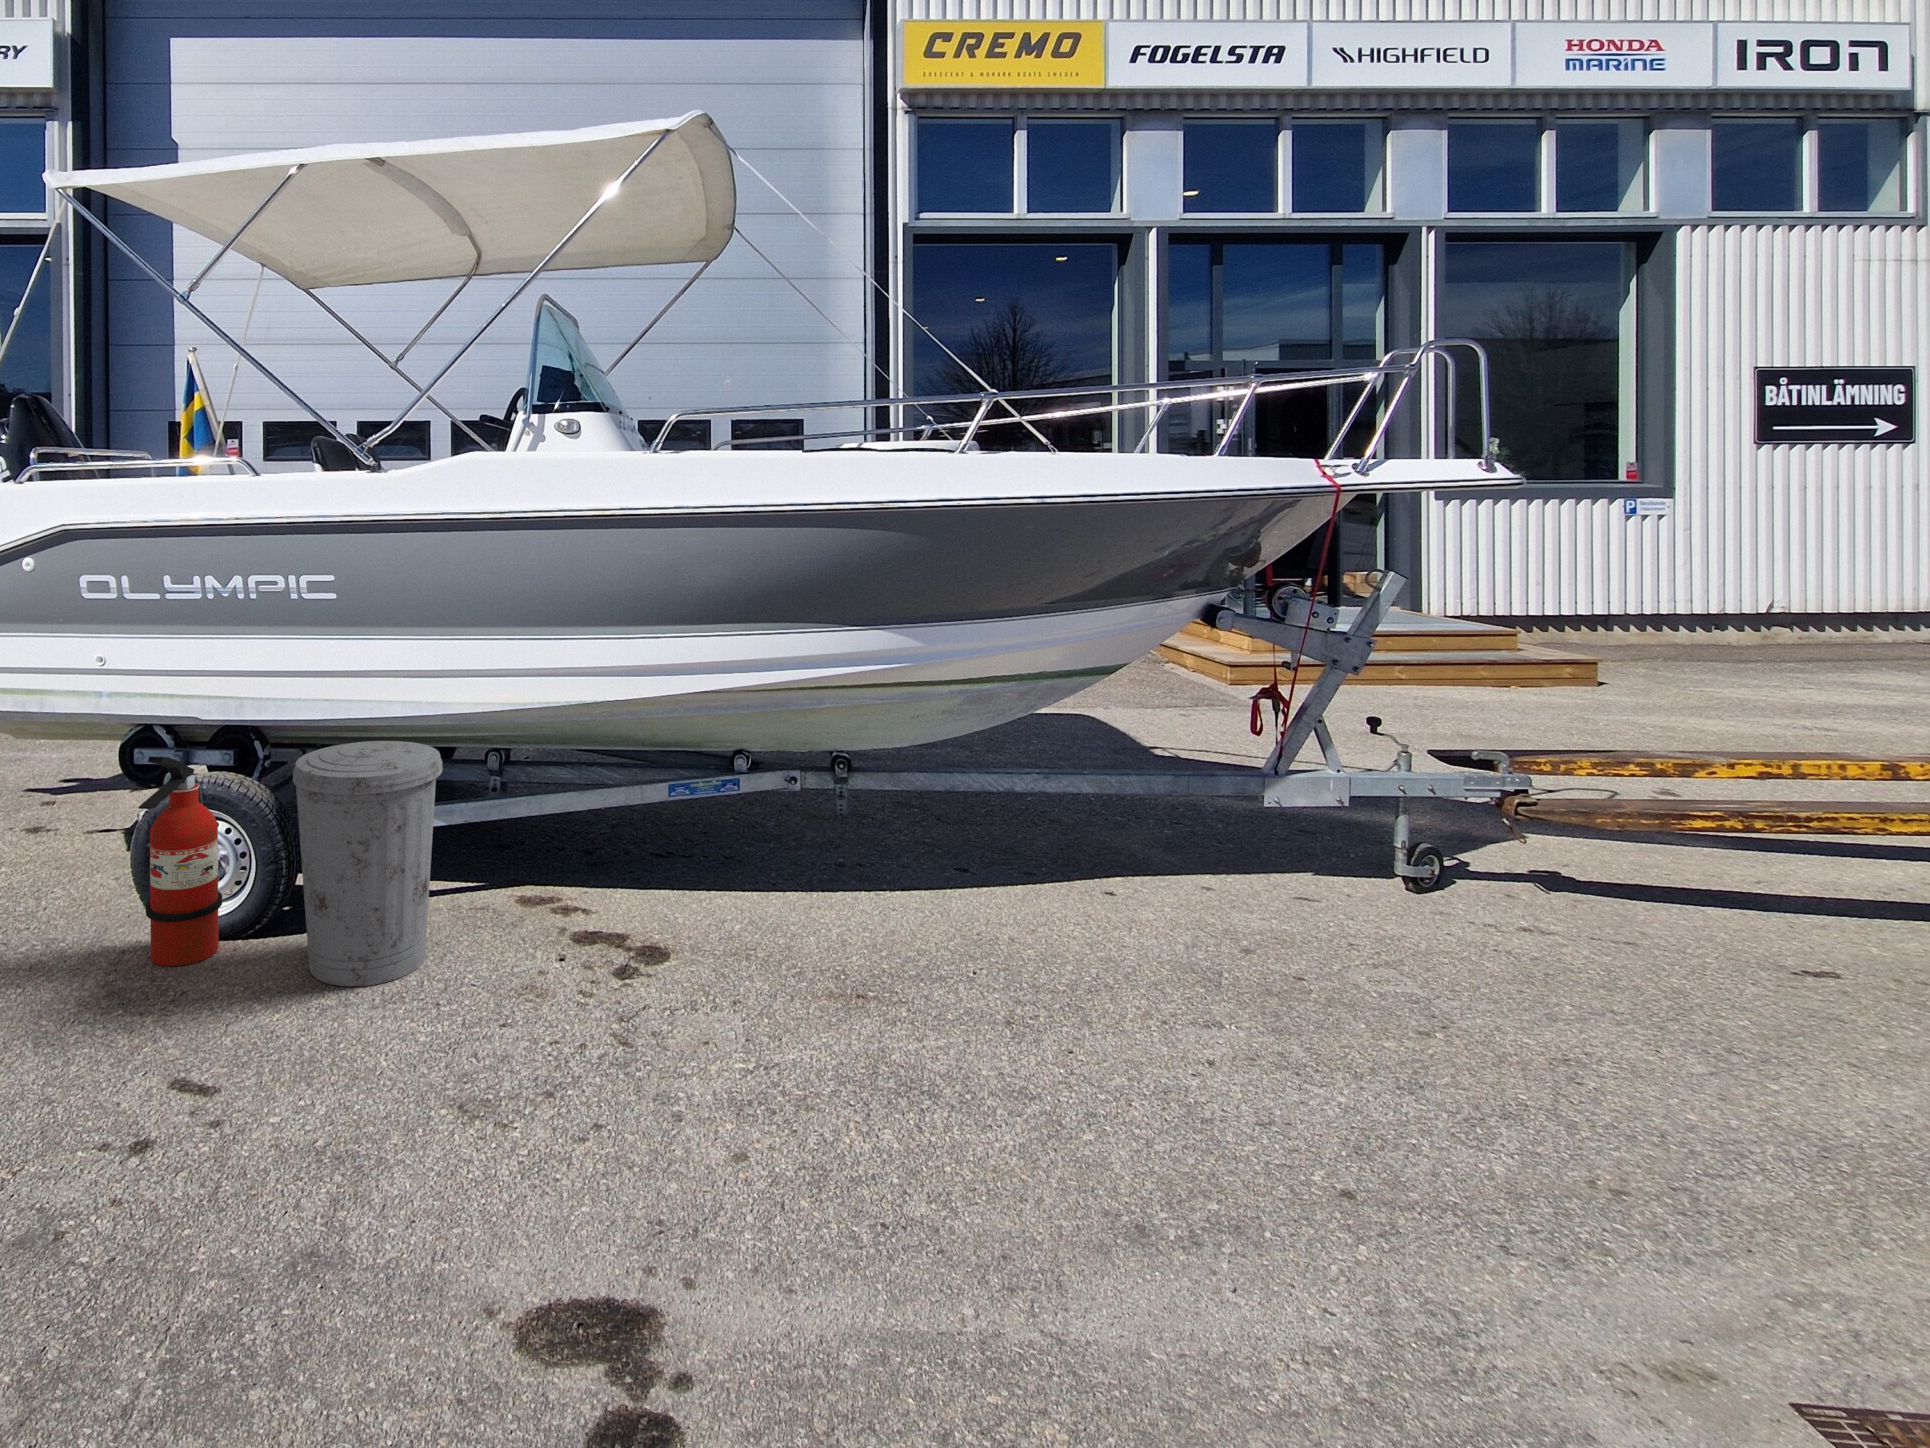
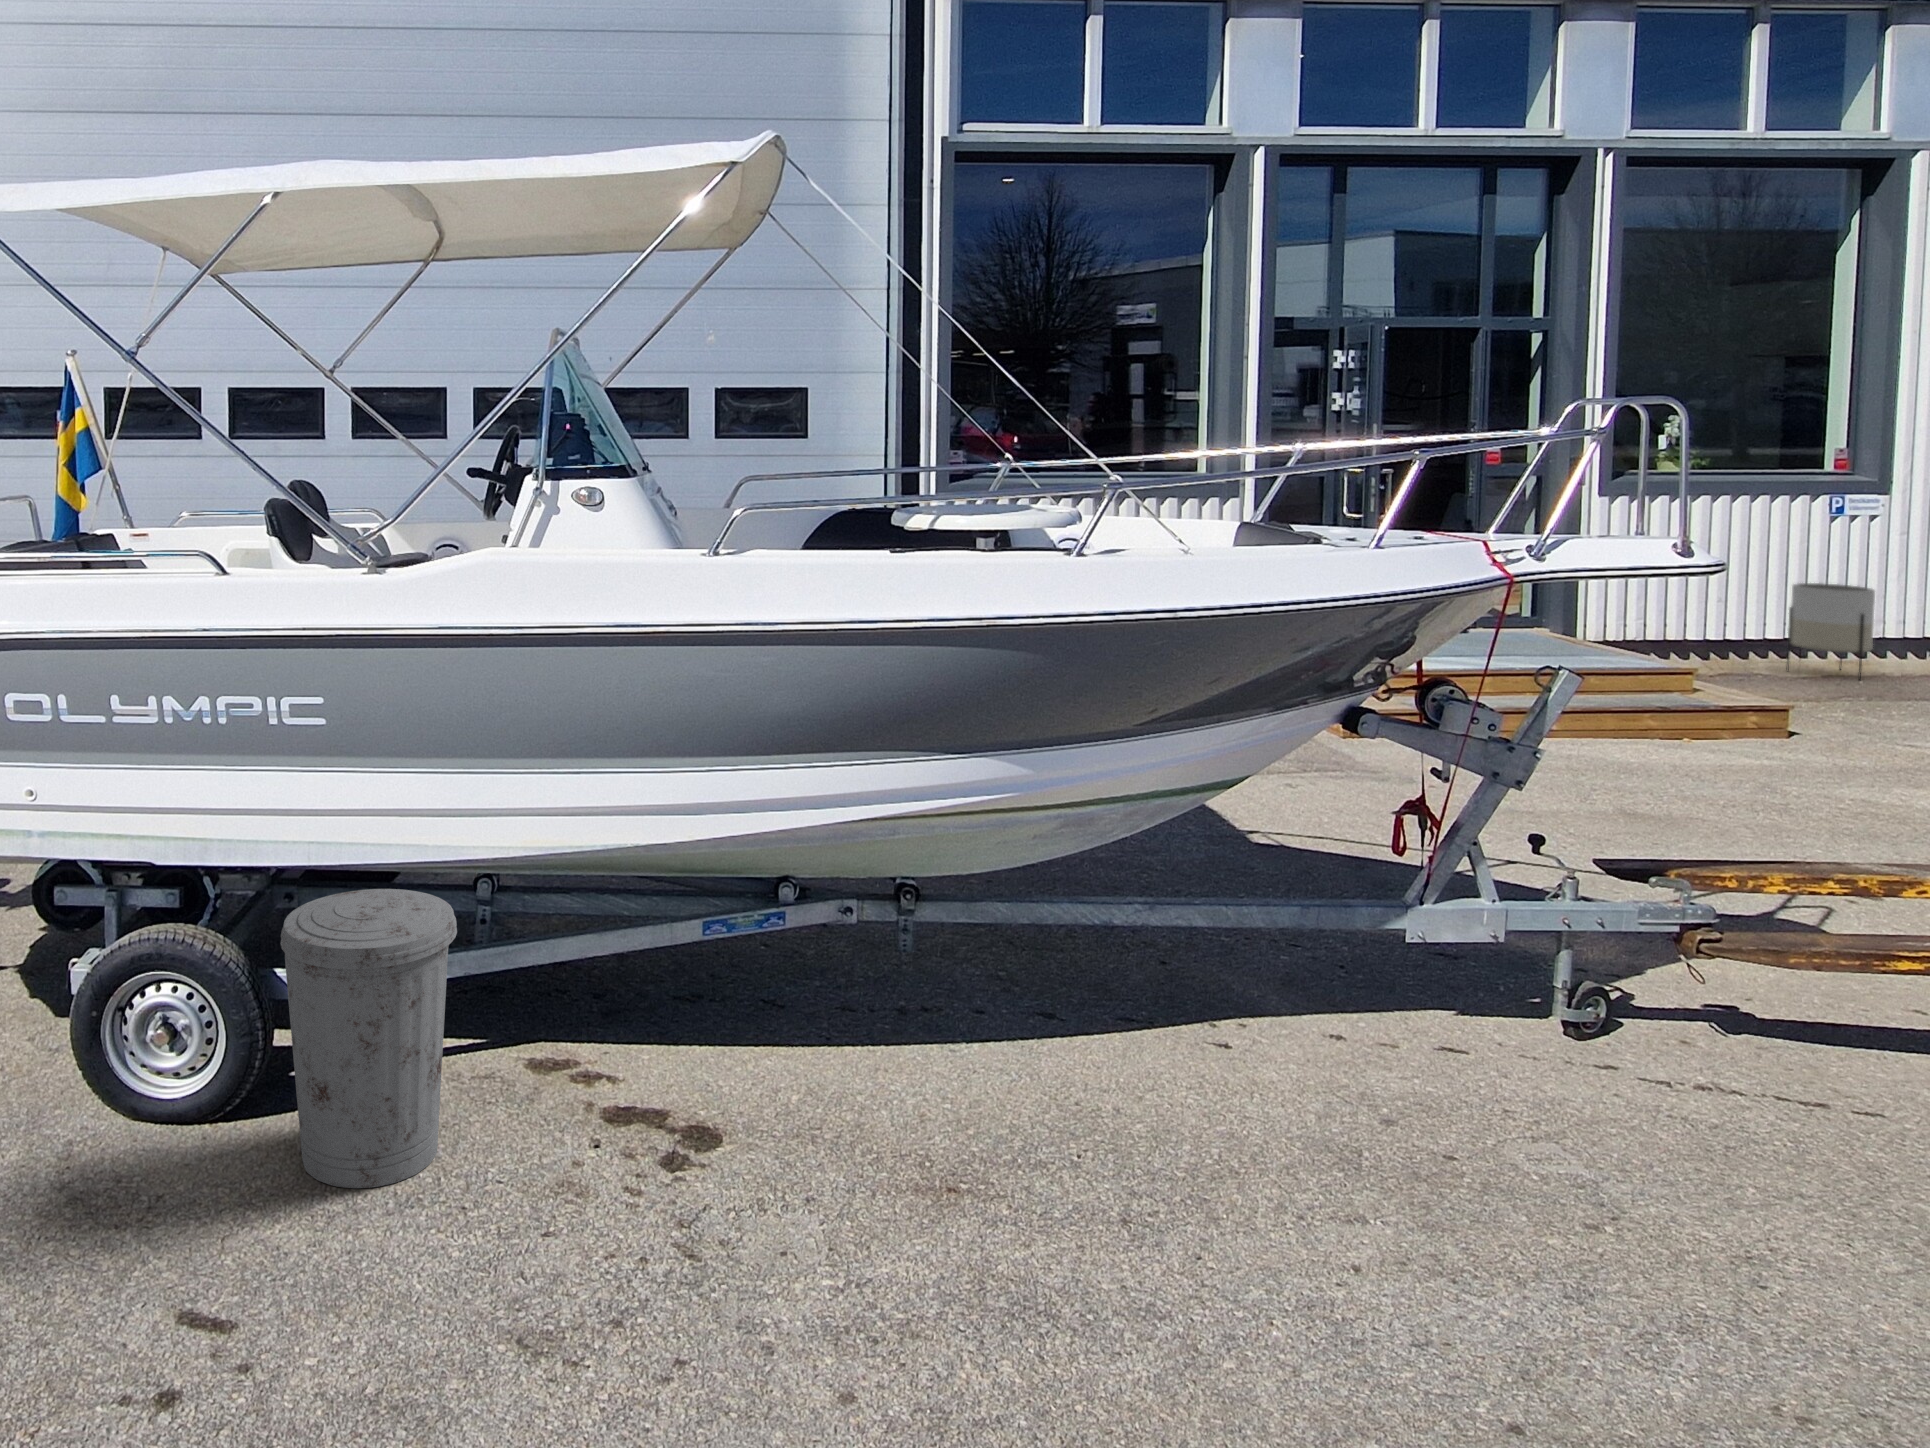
planter: none [1596,576,1668,654] -> present [1786,583,1875,679]
fire extinguisher: present [139,757,222,966] -> none [99,922,190,1166]

